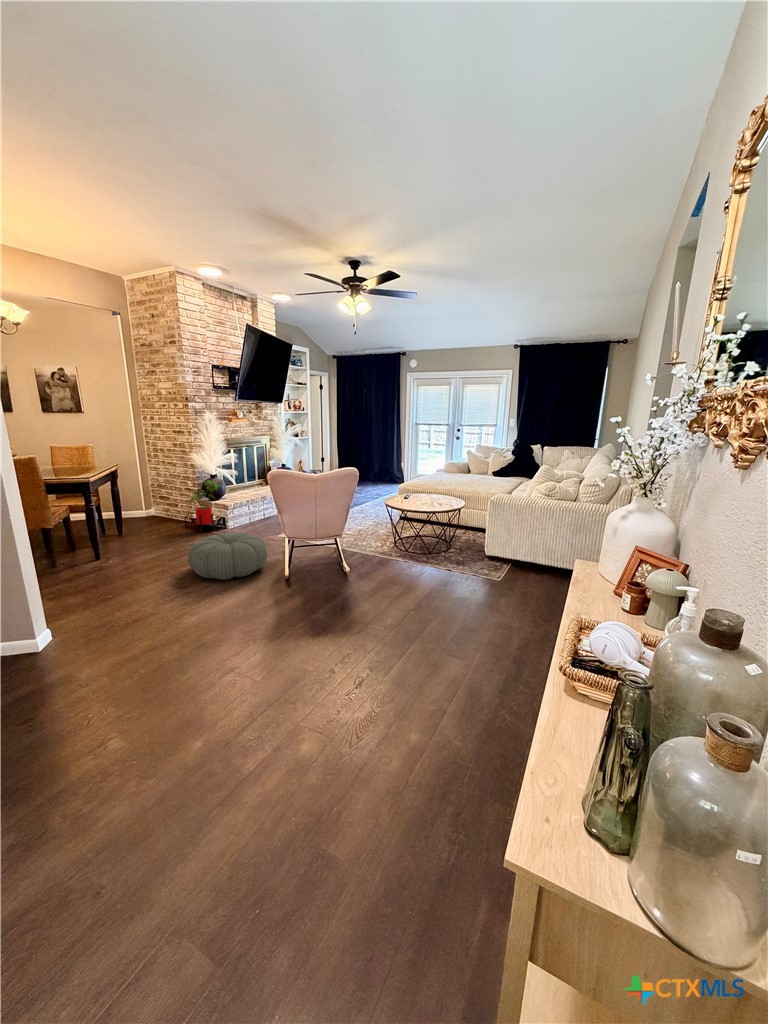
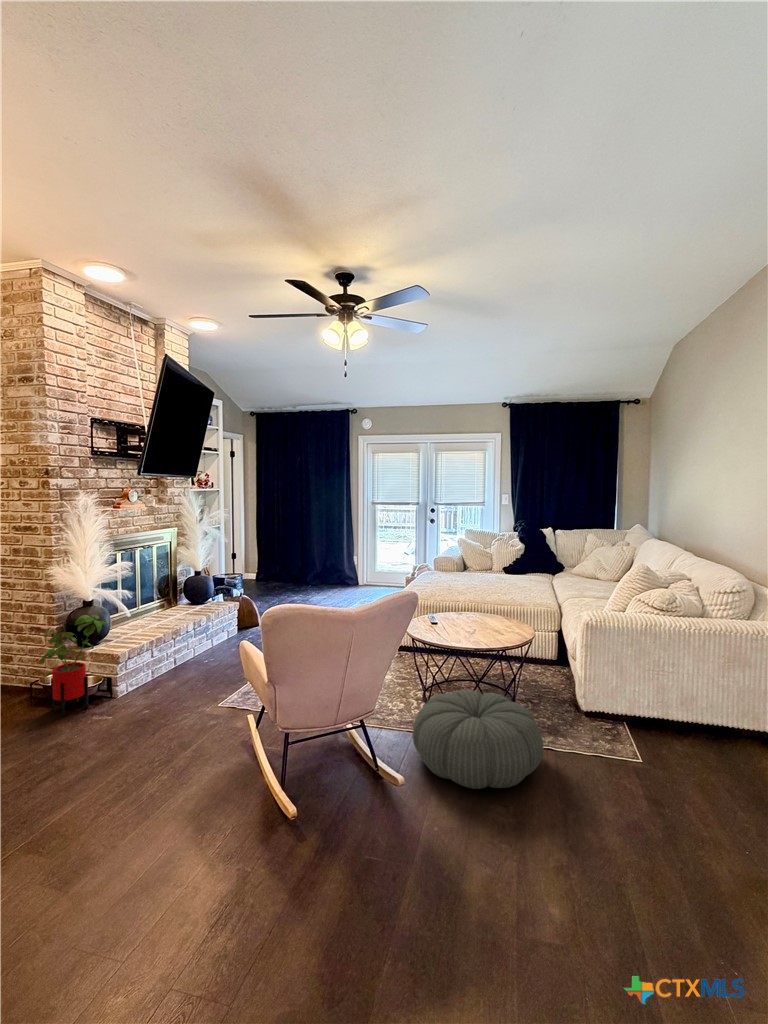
pouf: present [188,533,267,579] -> present [413,690,544,789]

